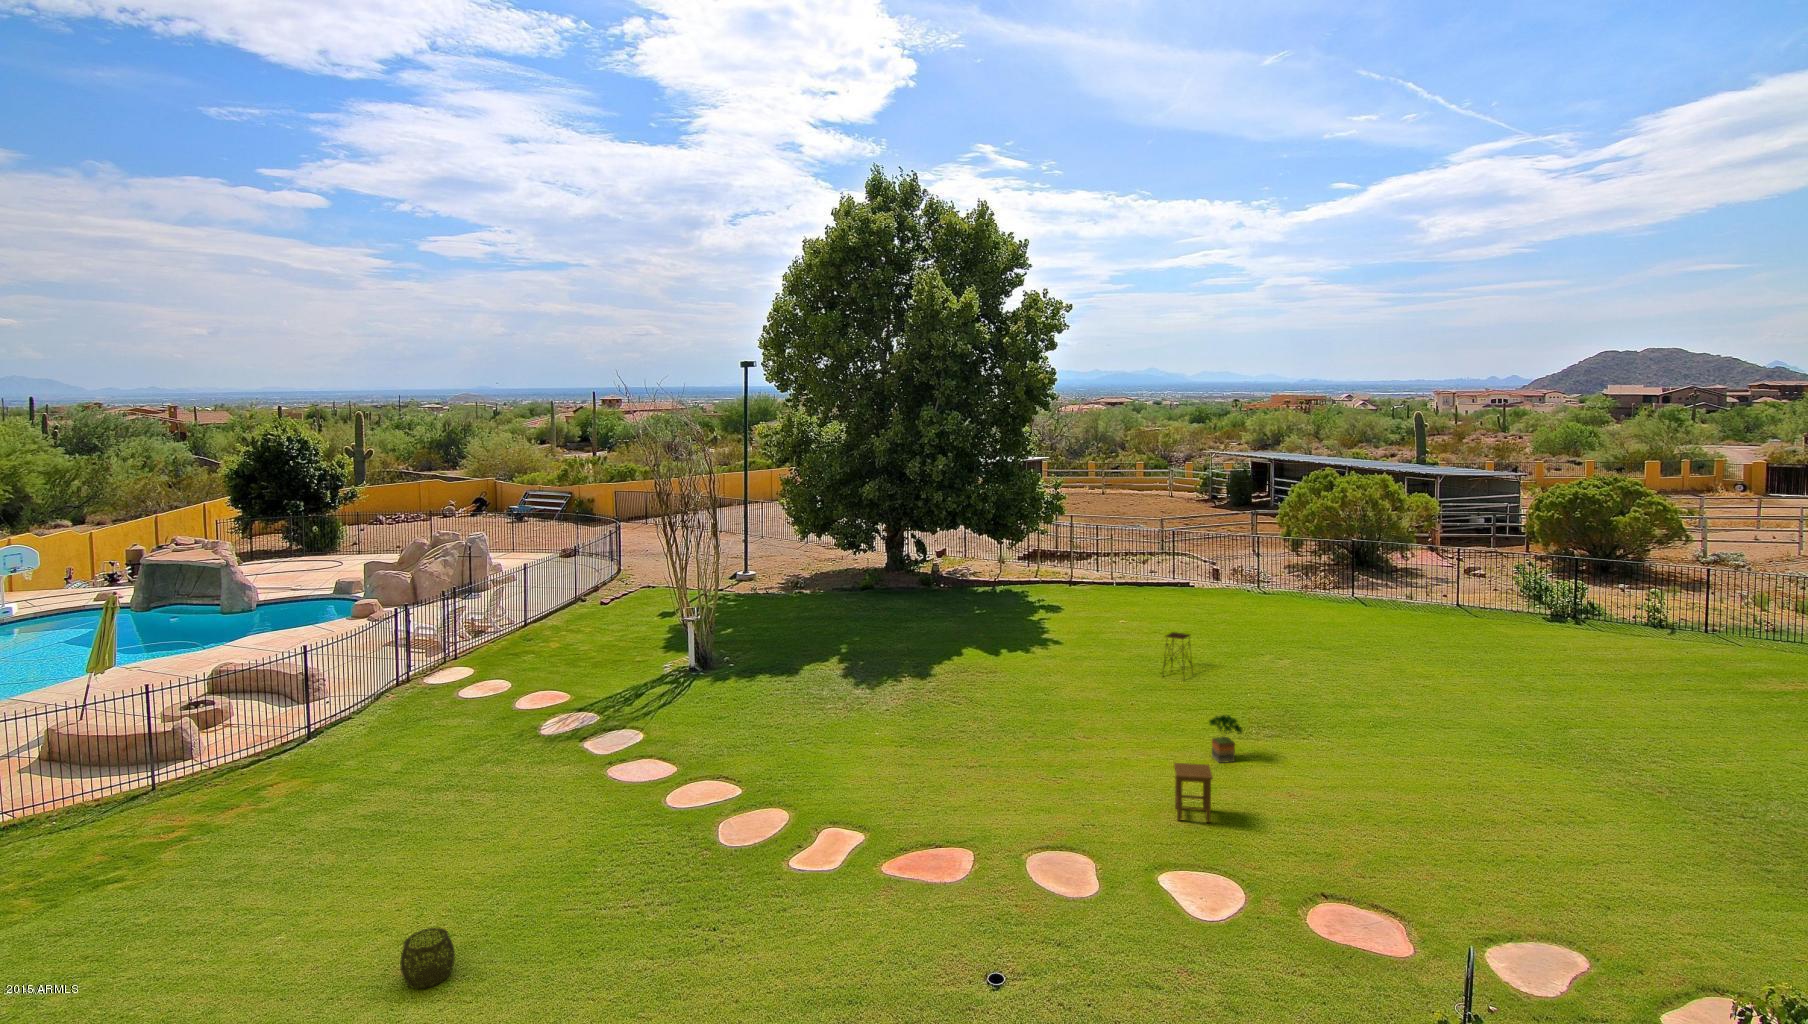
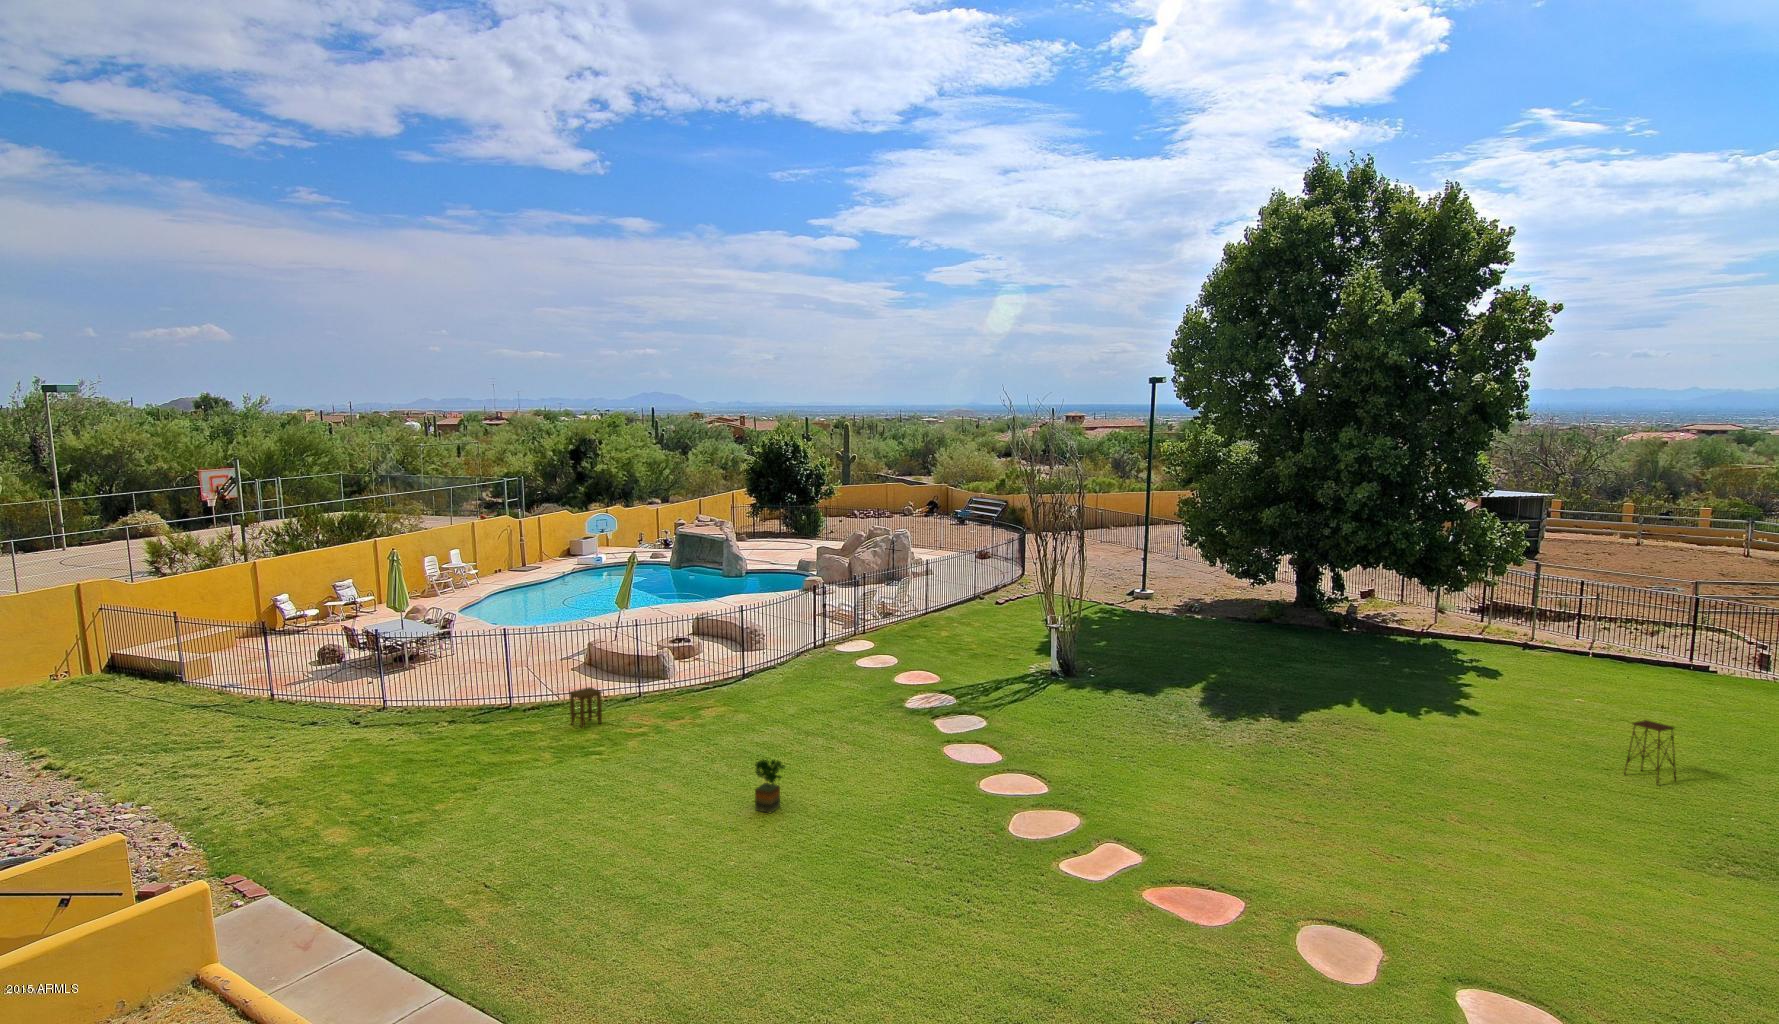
potted tree: present [1209,715,1243,763] -> present [755,760,785,813]
stool: present [1174,763,1213,823] -> present [569,687,602,728]
woven basket: present [400,928,455,989] -> none [711,842,753,892]

